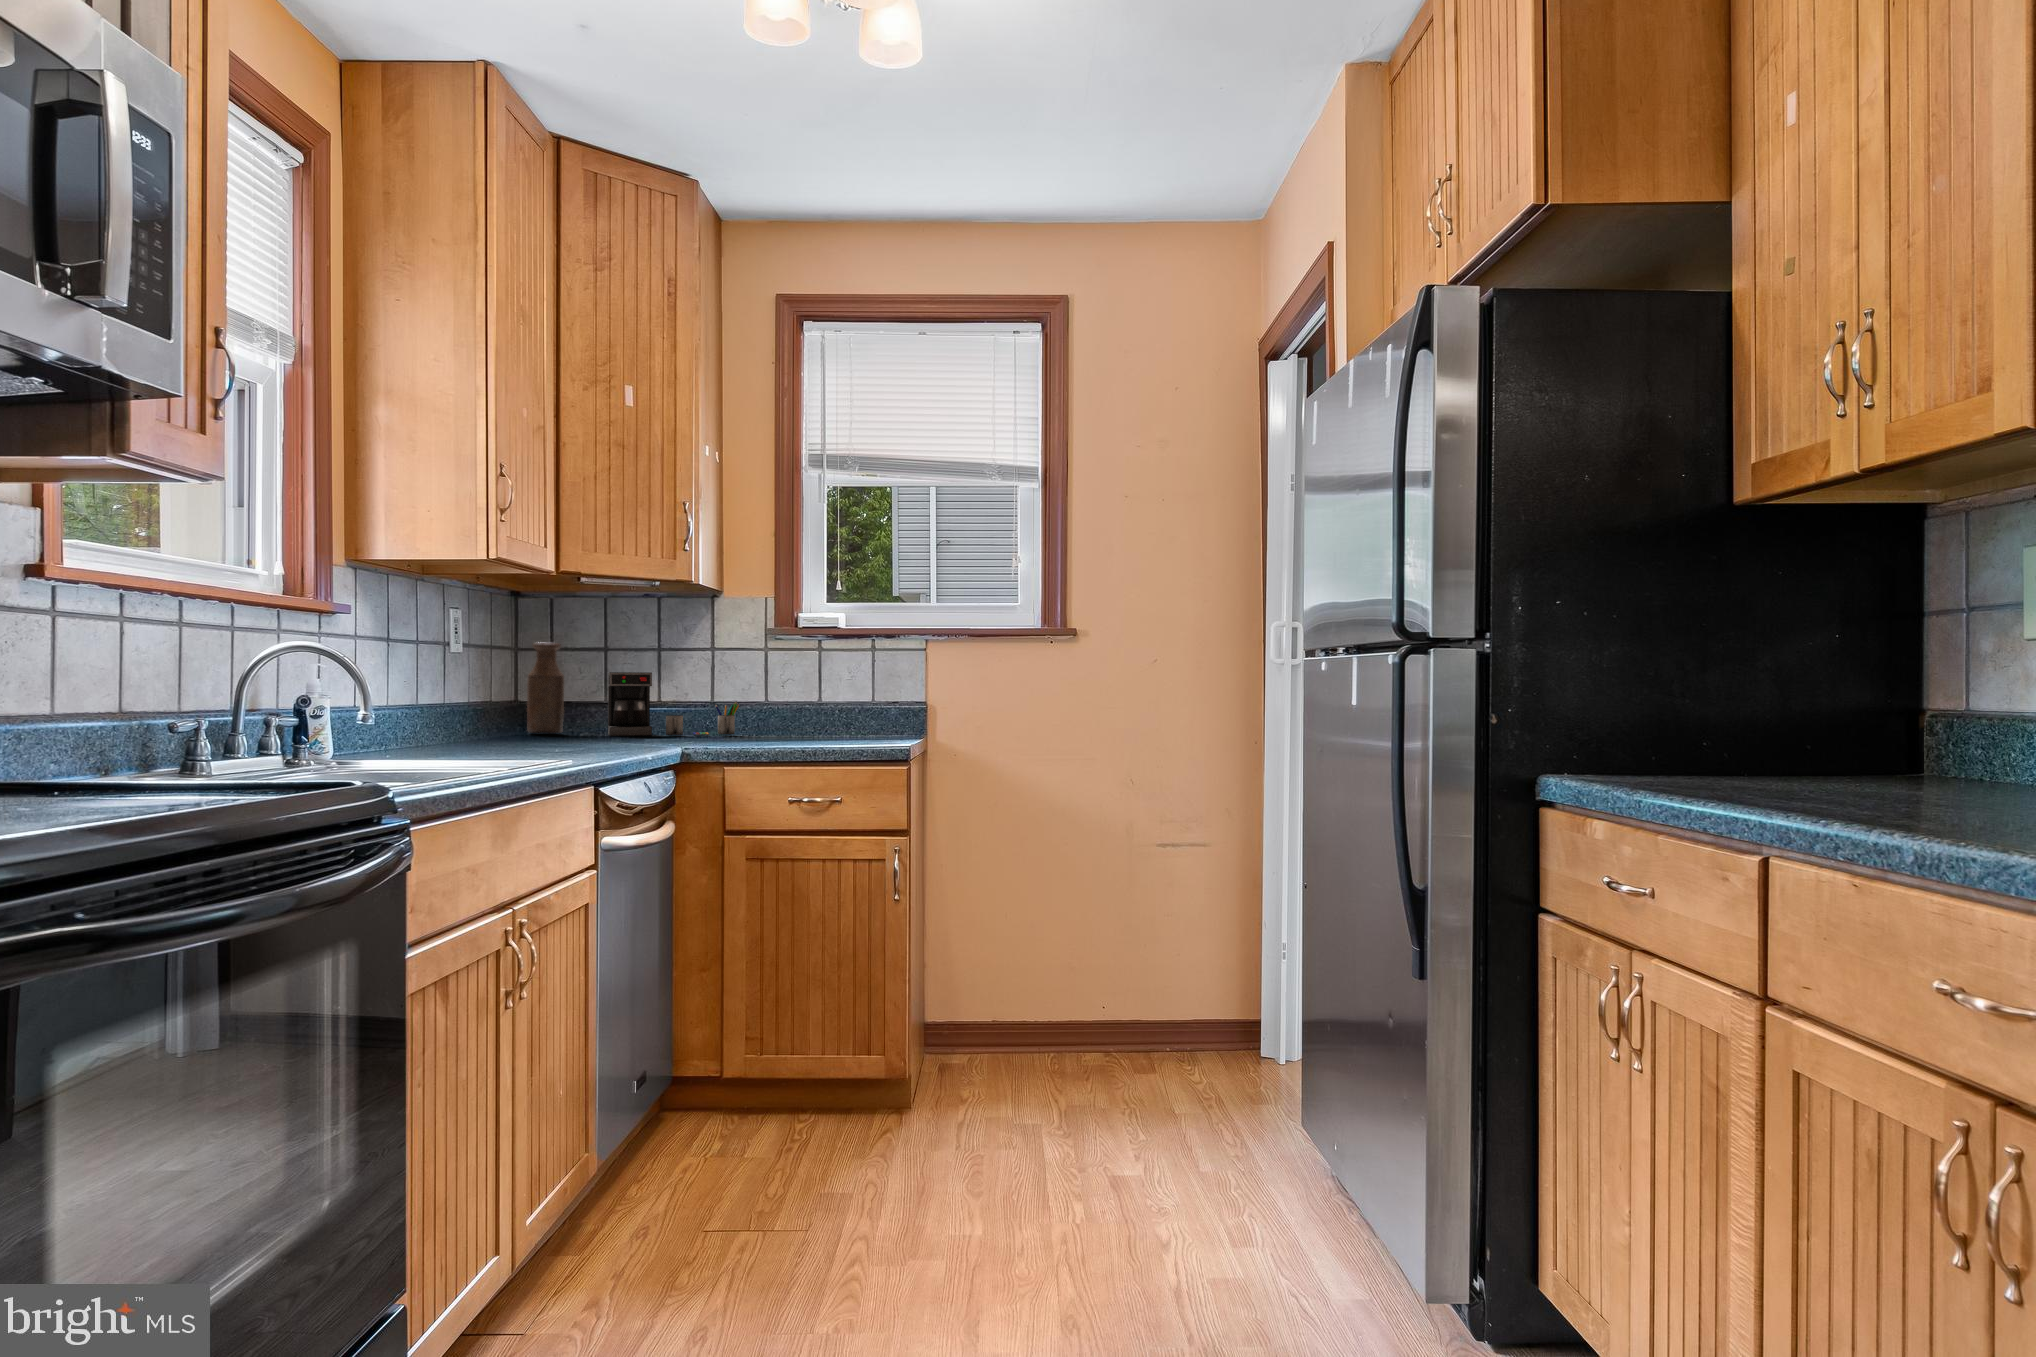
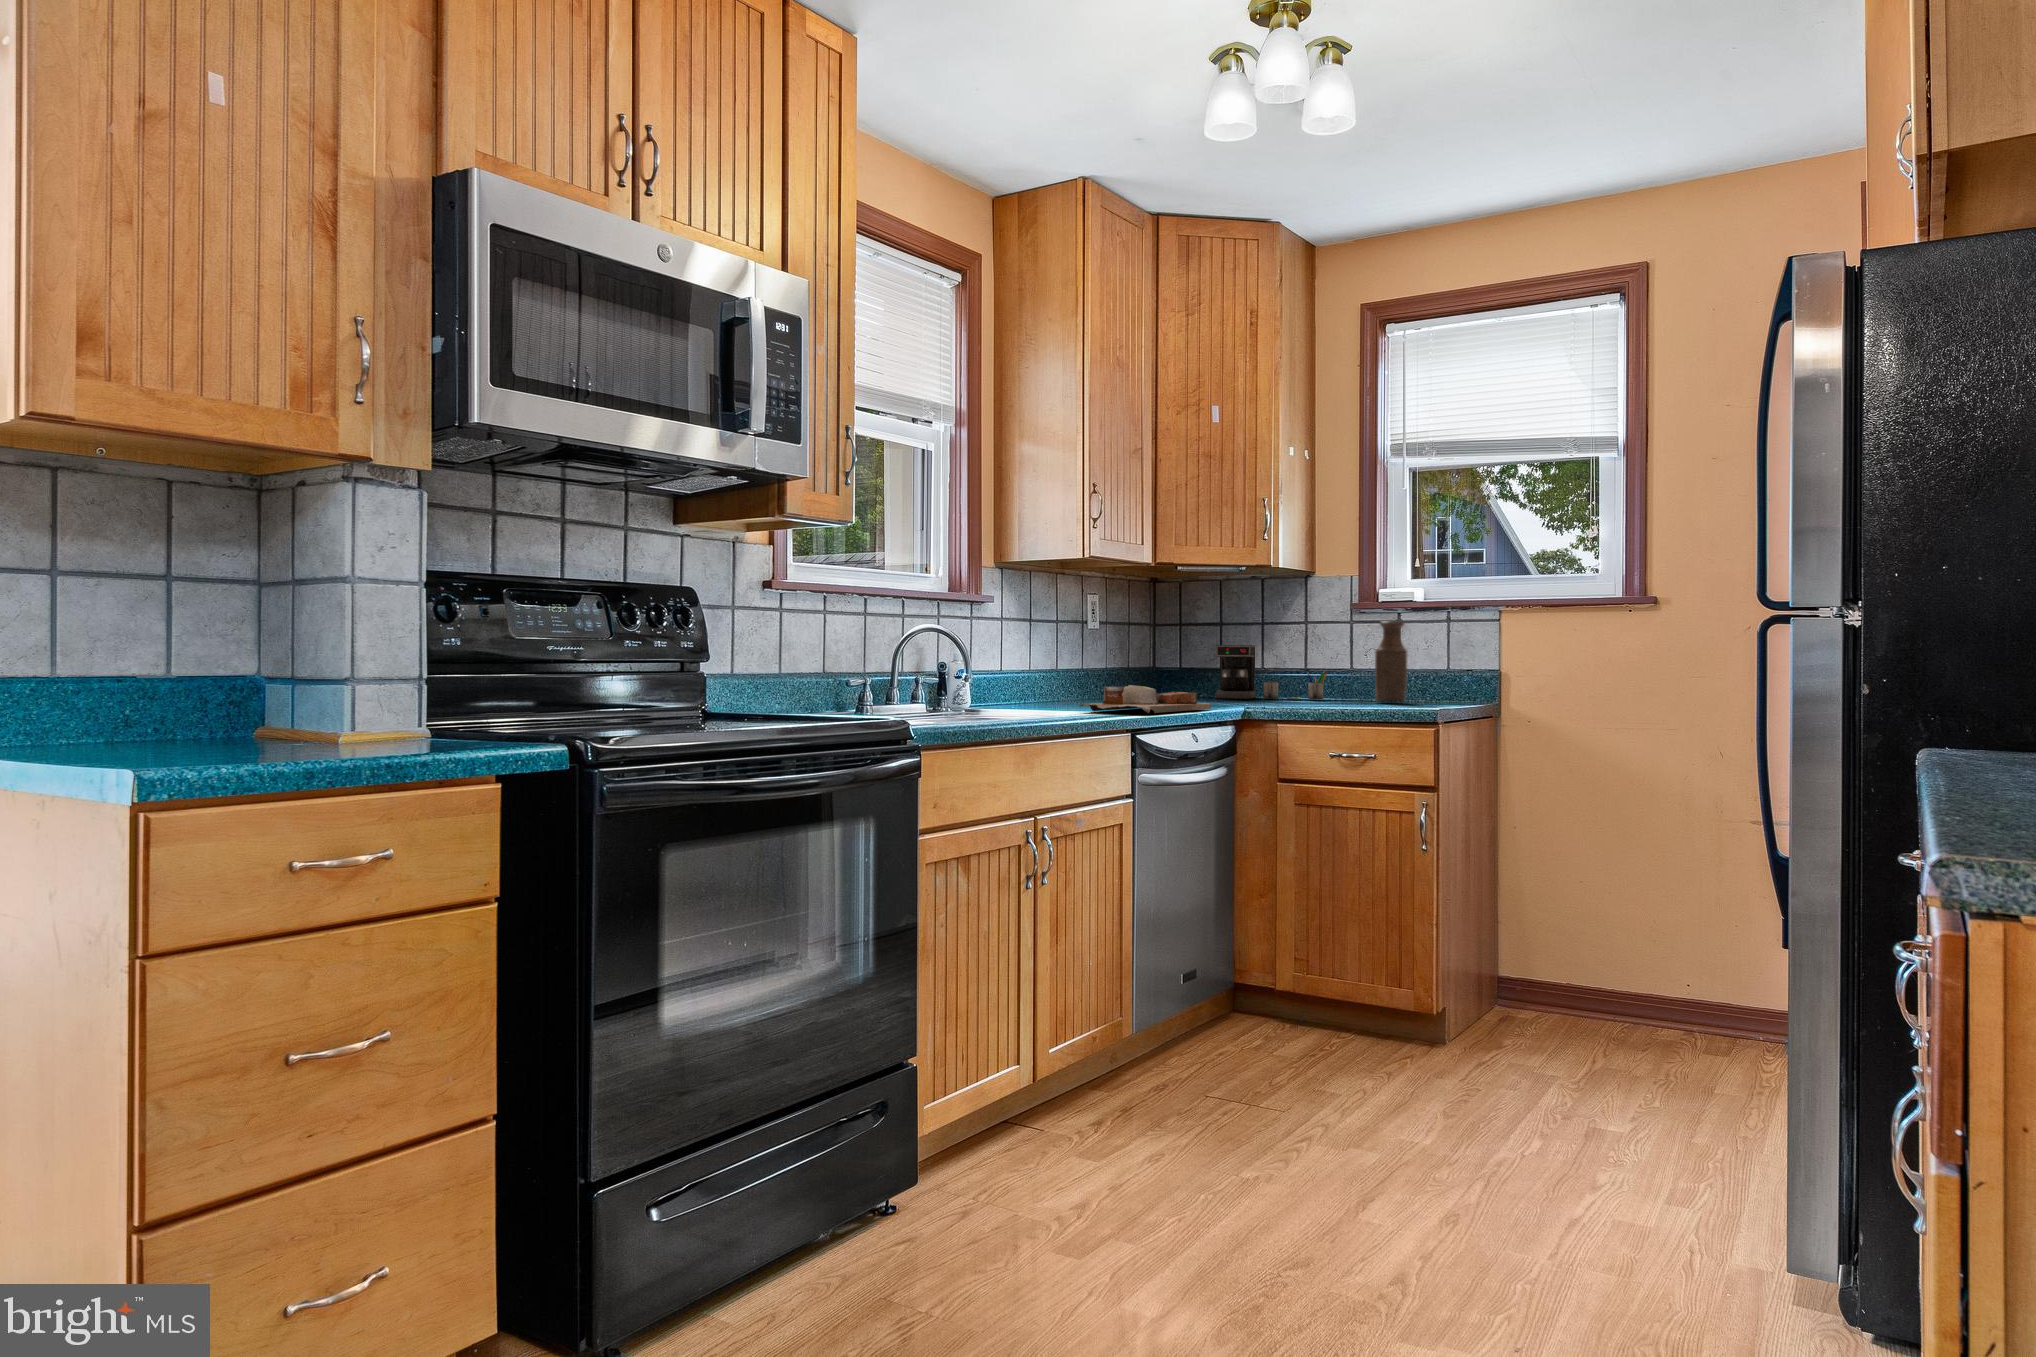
bottle: present [527,642,564,734] -> present [1375,621,1407,703]
cutting board: none [534,724,675,761] -> present [1080,685,1211,713]

